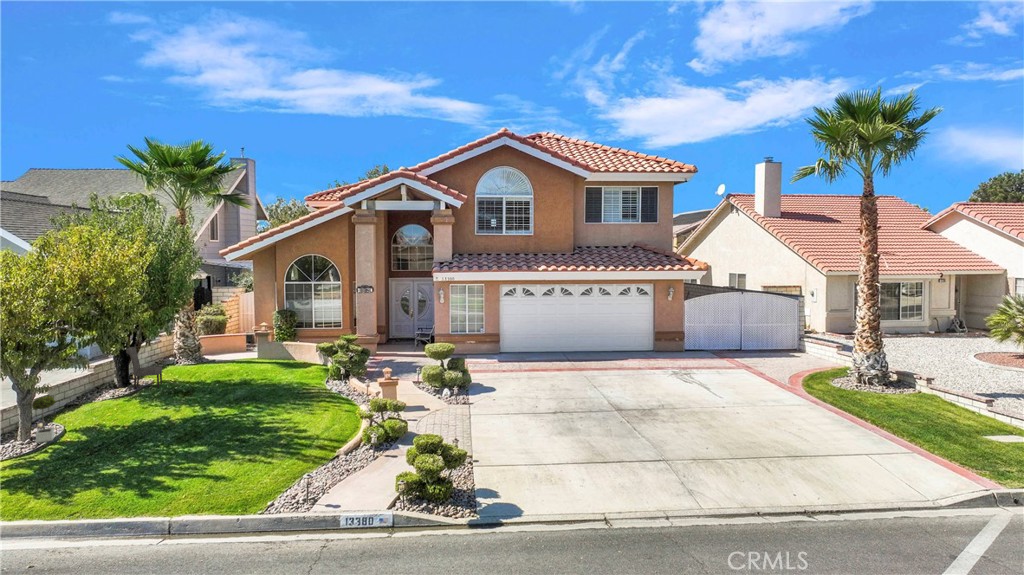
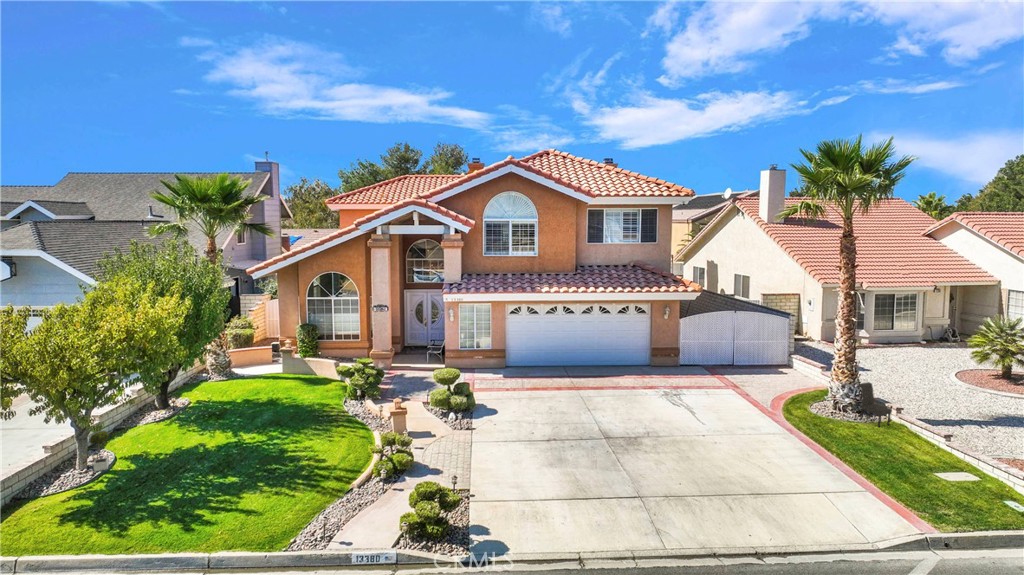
chair: present [126,347,162,389] -> present [859,382,892,427]

